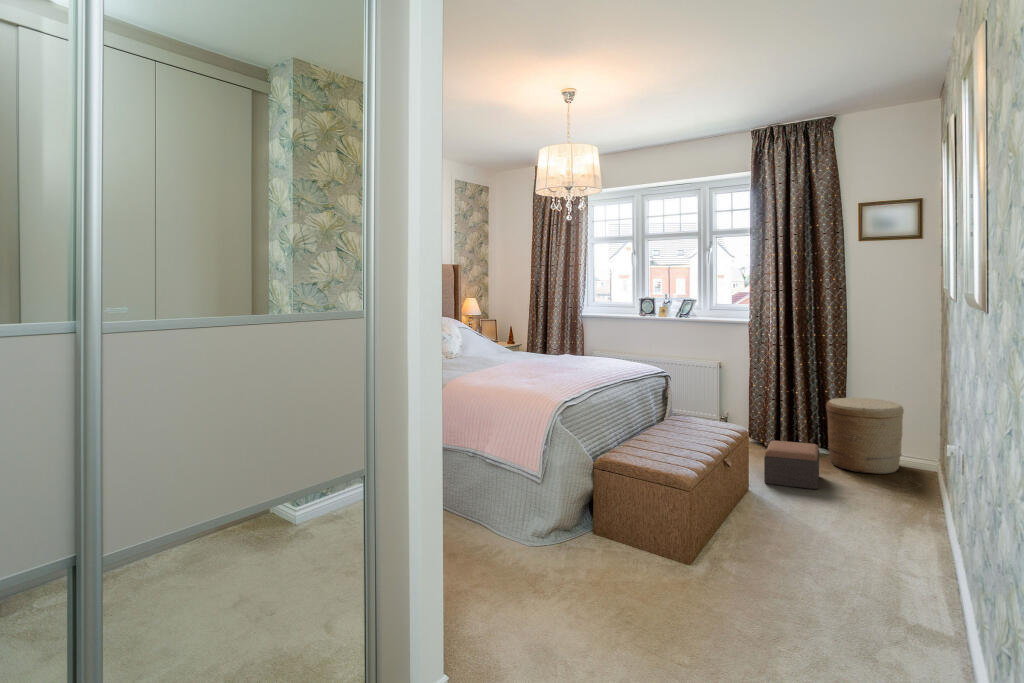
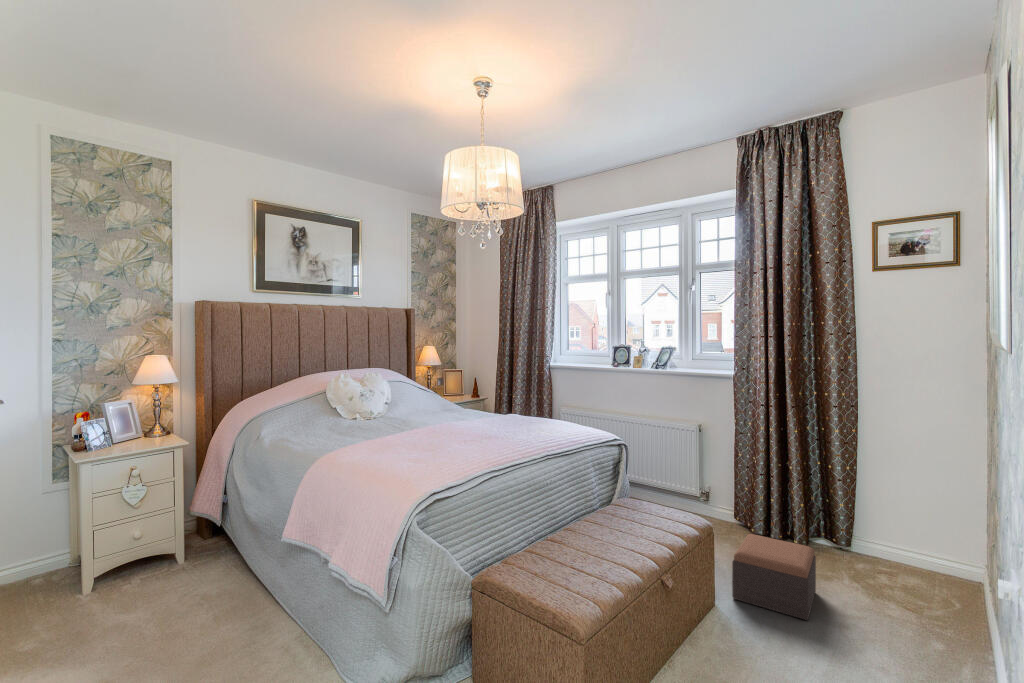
woven basket: present [826,398,904,474] -> none [830,479,945,598]

